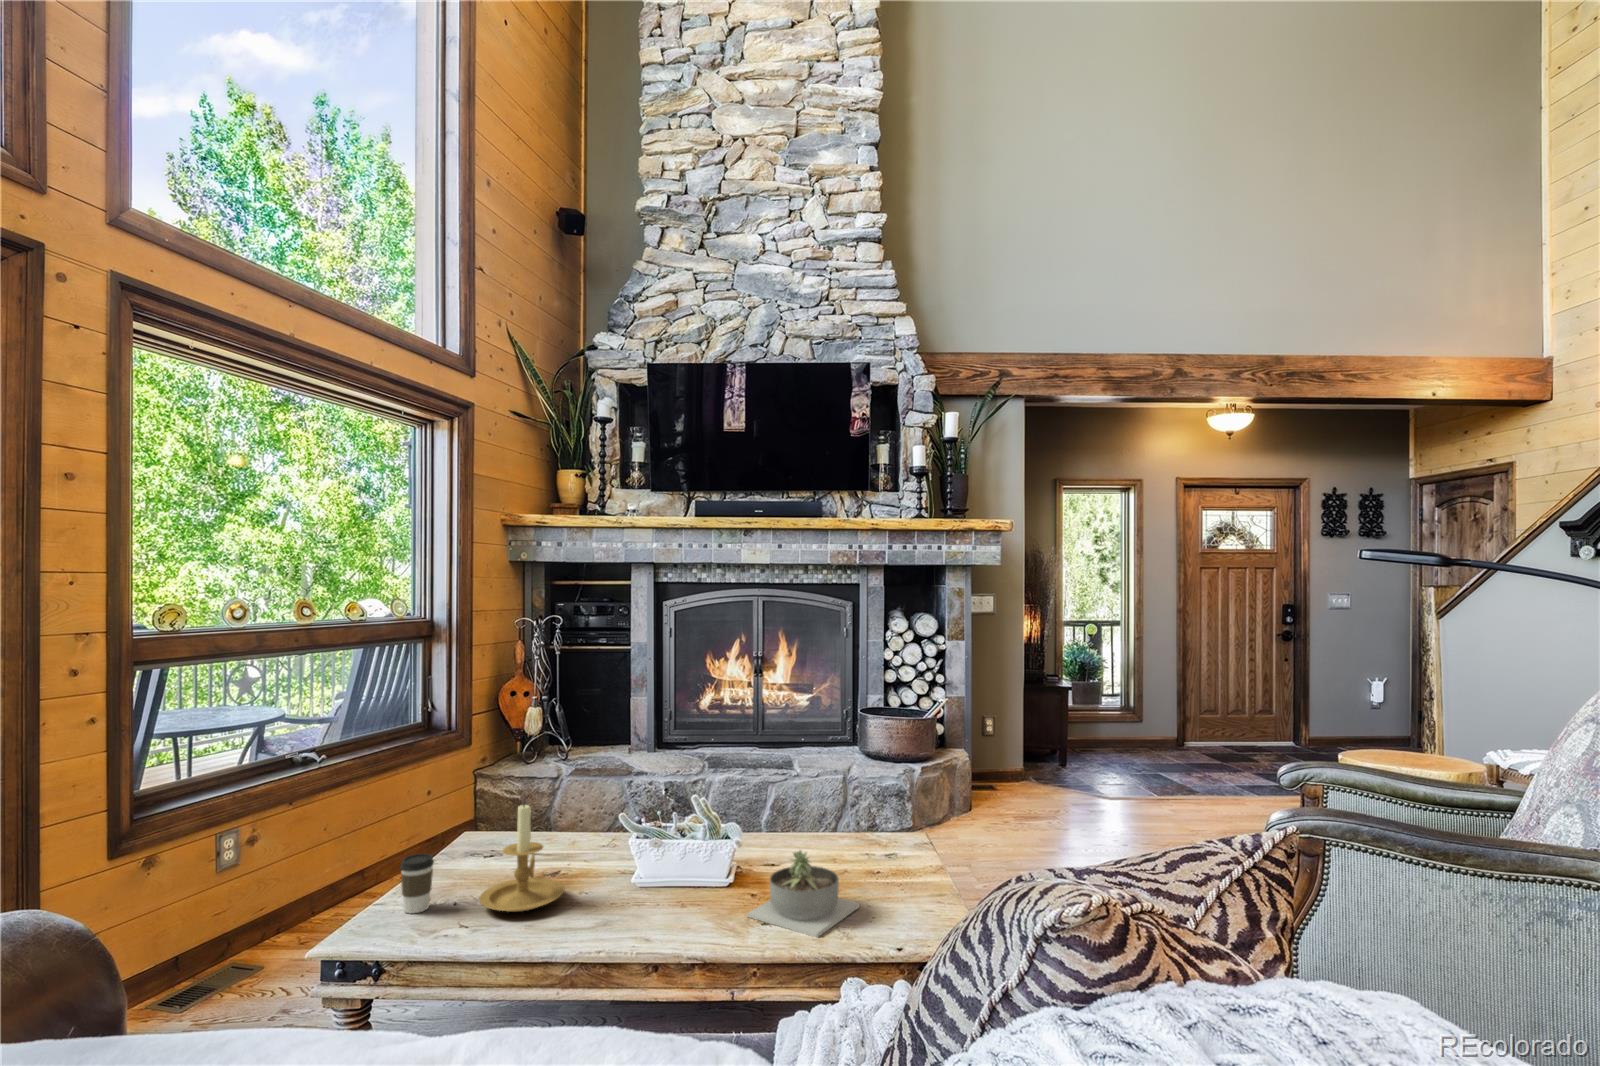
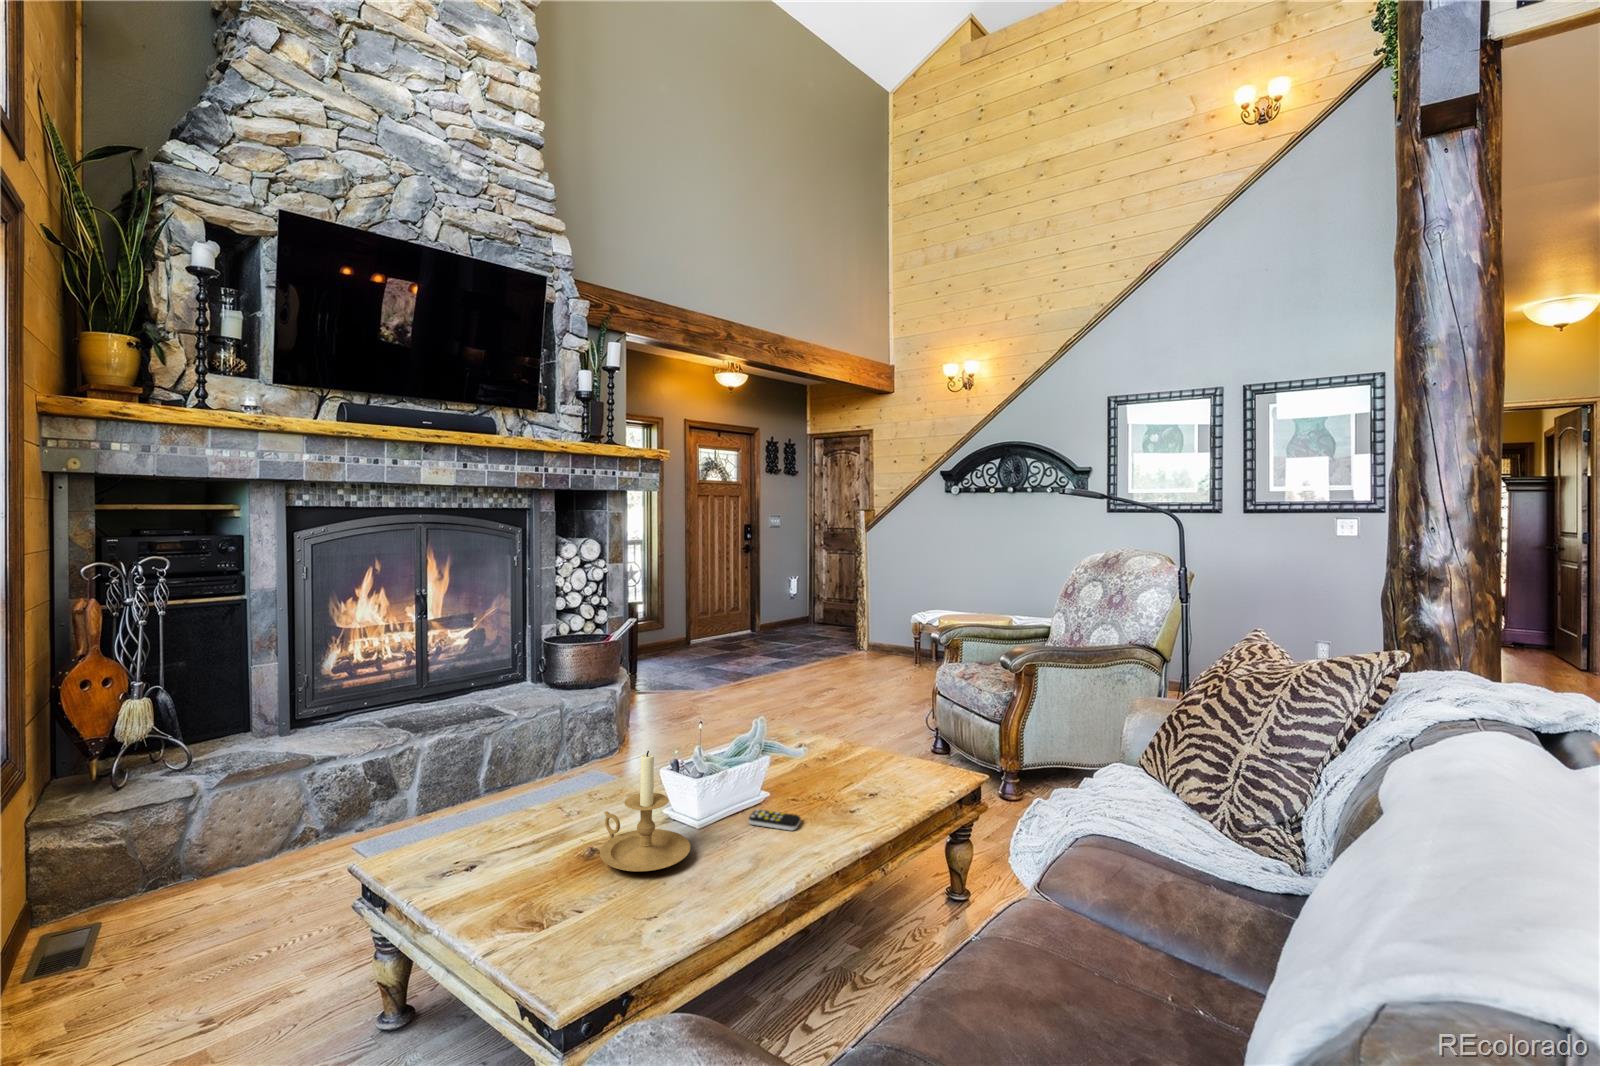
succulent planter: present [747,850,860,937] -> none [806,733,893,799]
coffee cup: present [400,854,434,913] -> none [535,840,575,916]
remote control: none [637,899,674,929] -> present [748,809,801,831]

